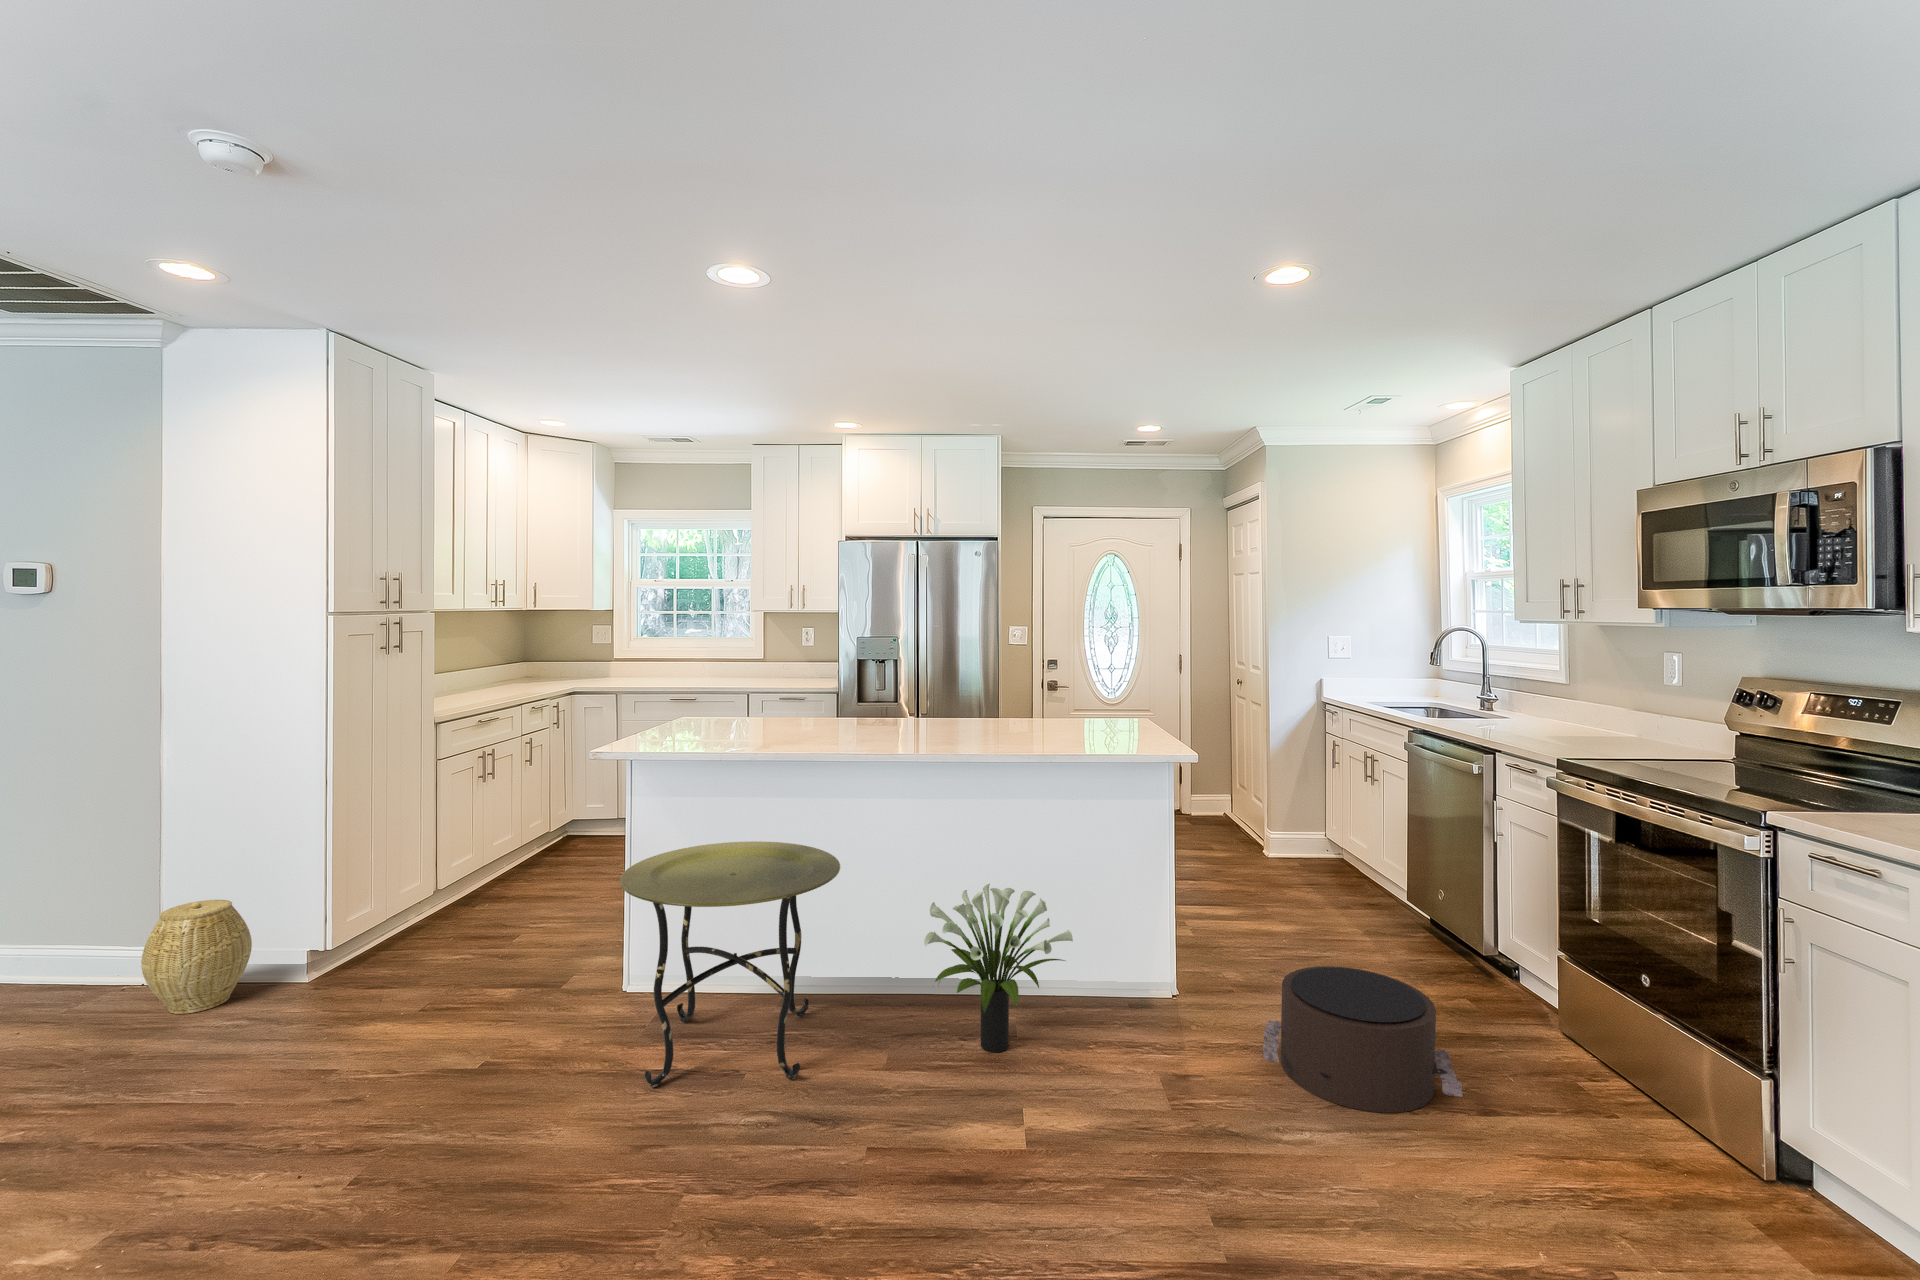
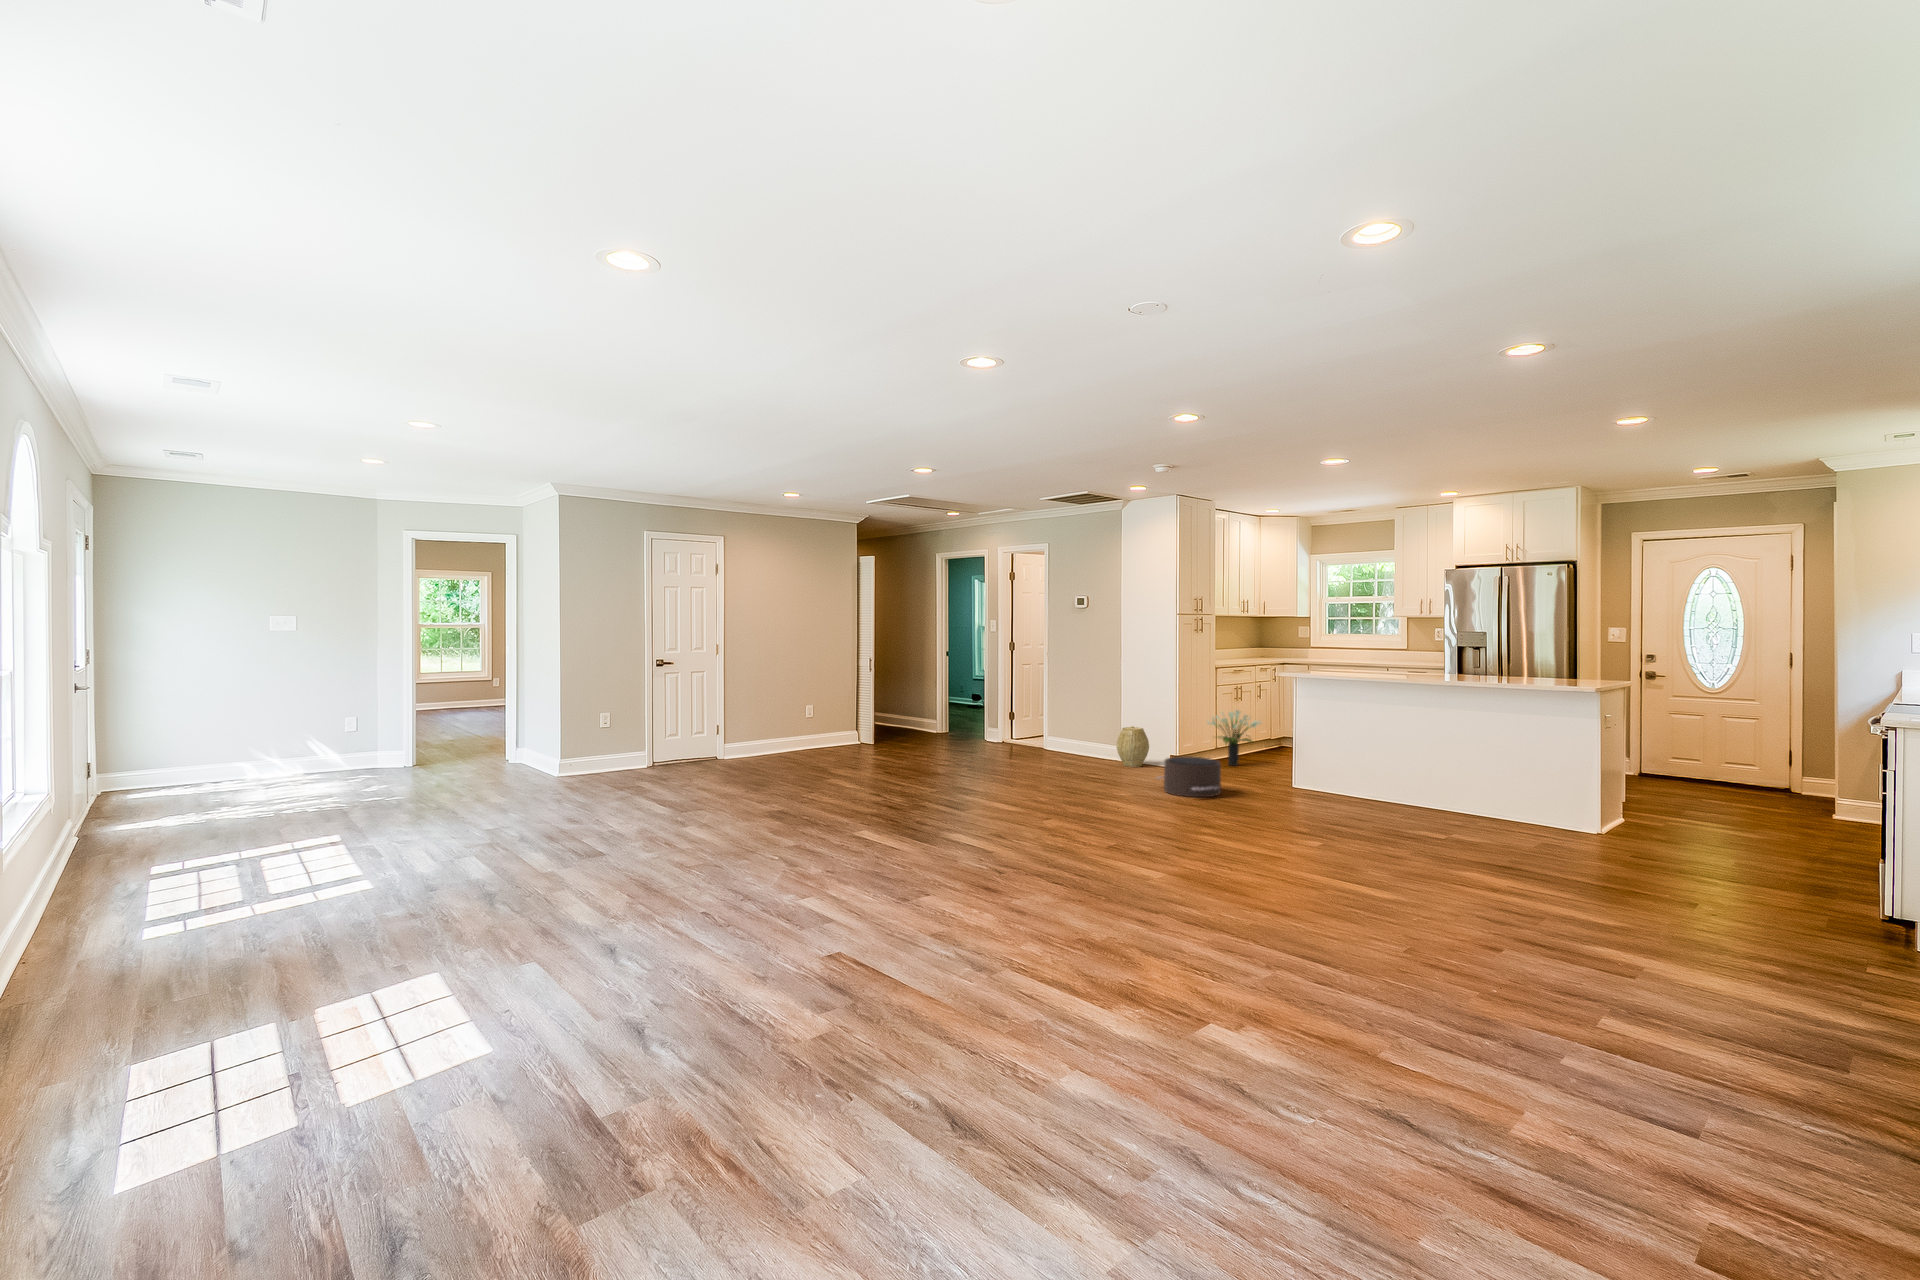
side table: present [620,841,840,1087] -> none [1284,719,1385,813]
potted plant: present [924,884,1073,1052] -> present [1207,710,1261,766]
pouf: present [1263,966,1462,1113] -> present [1157,757,1221,797]

